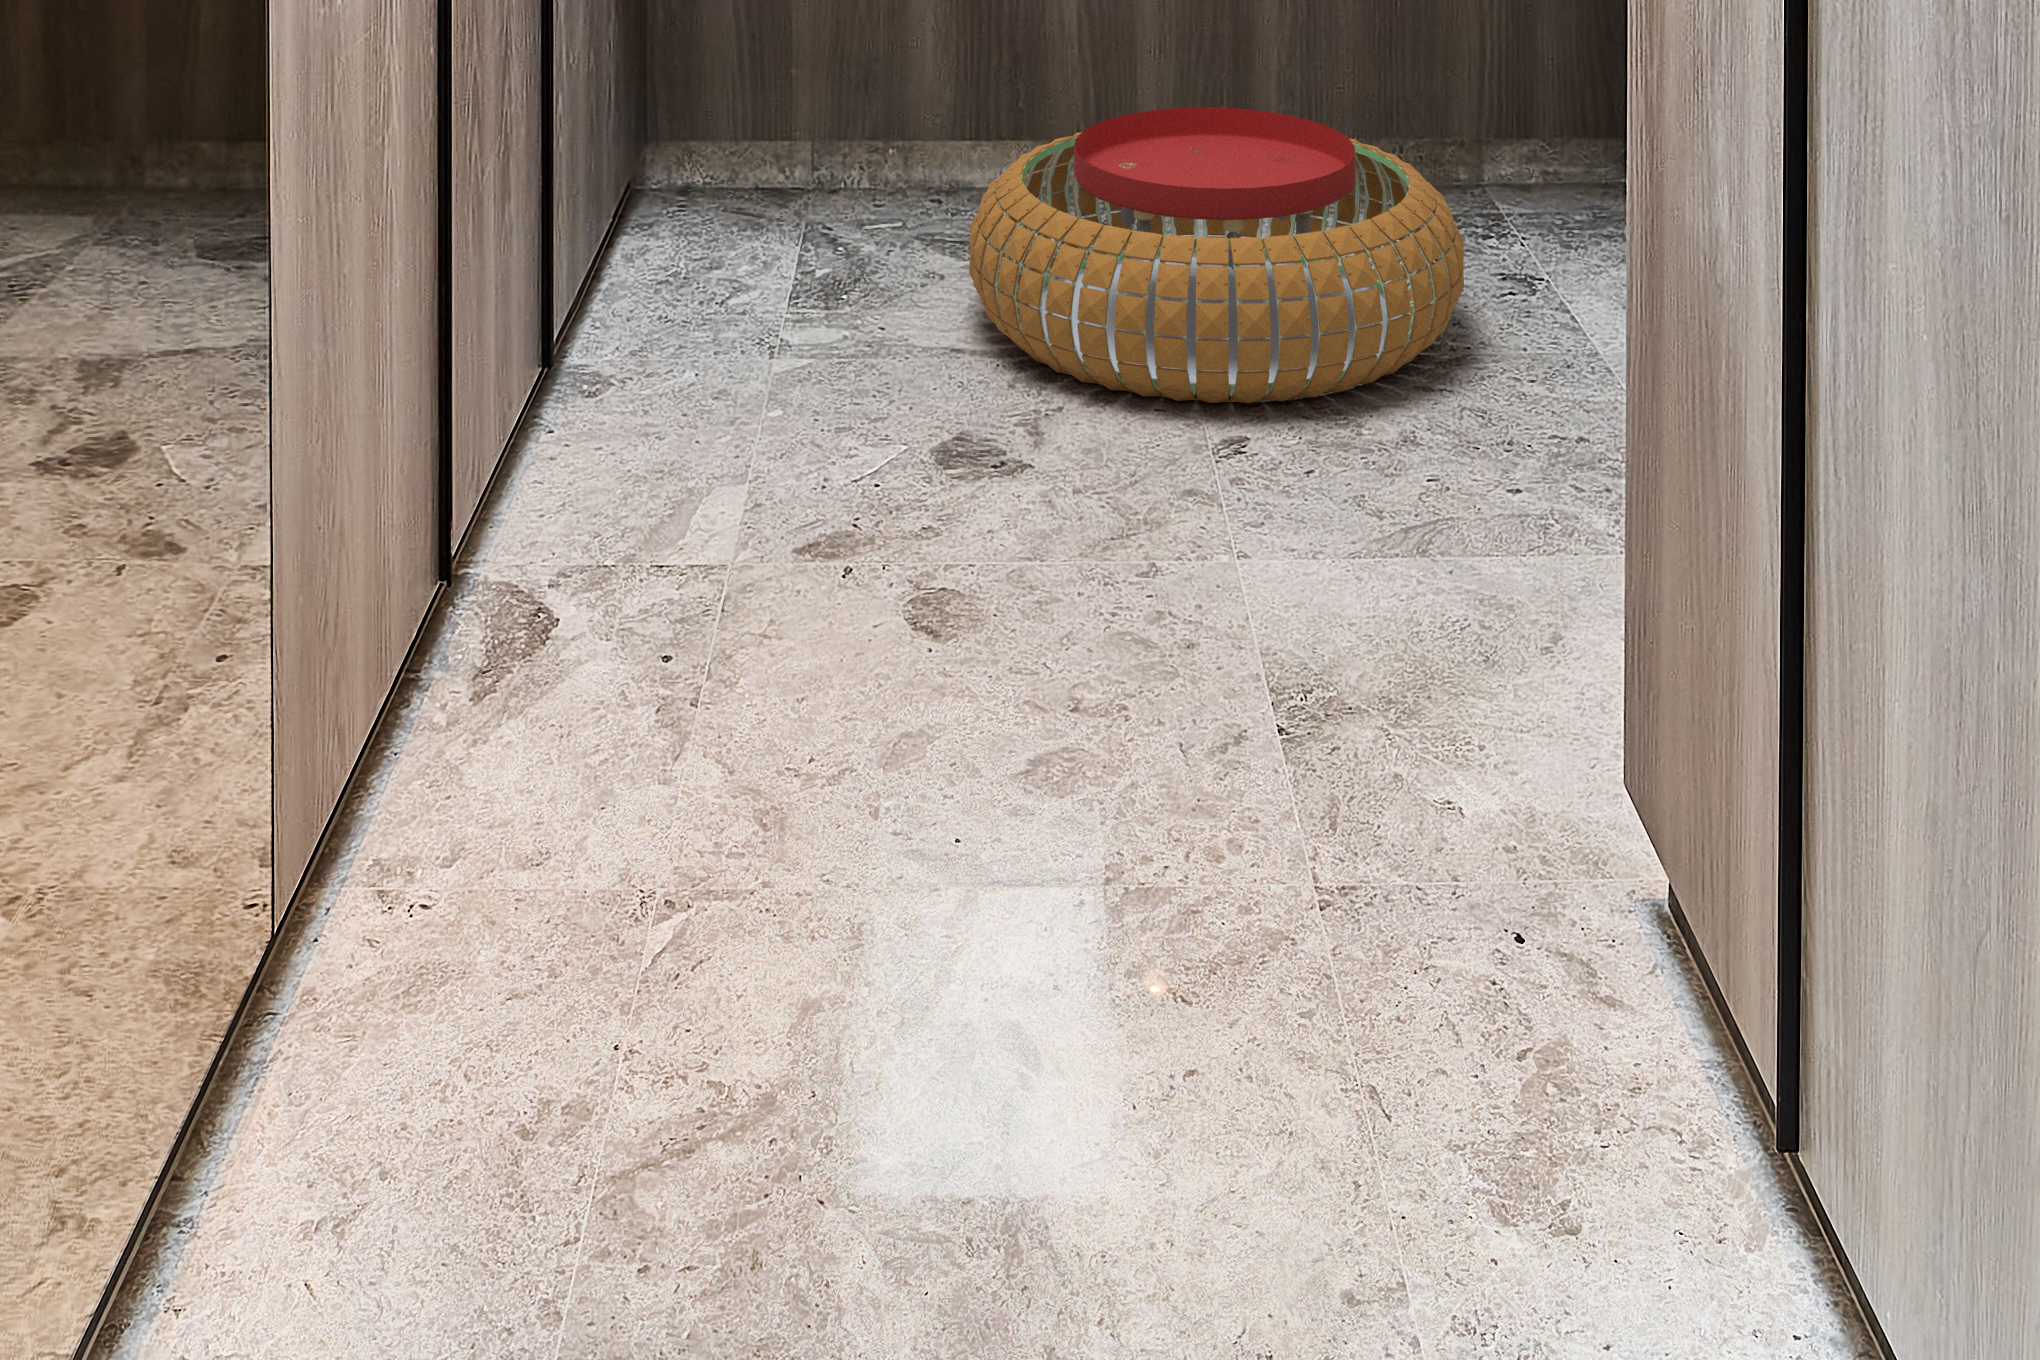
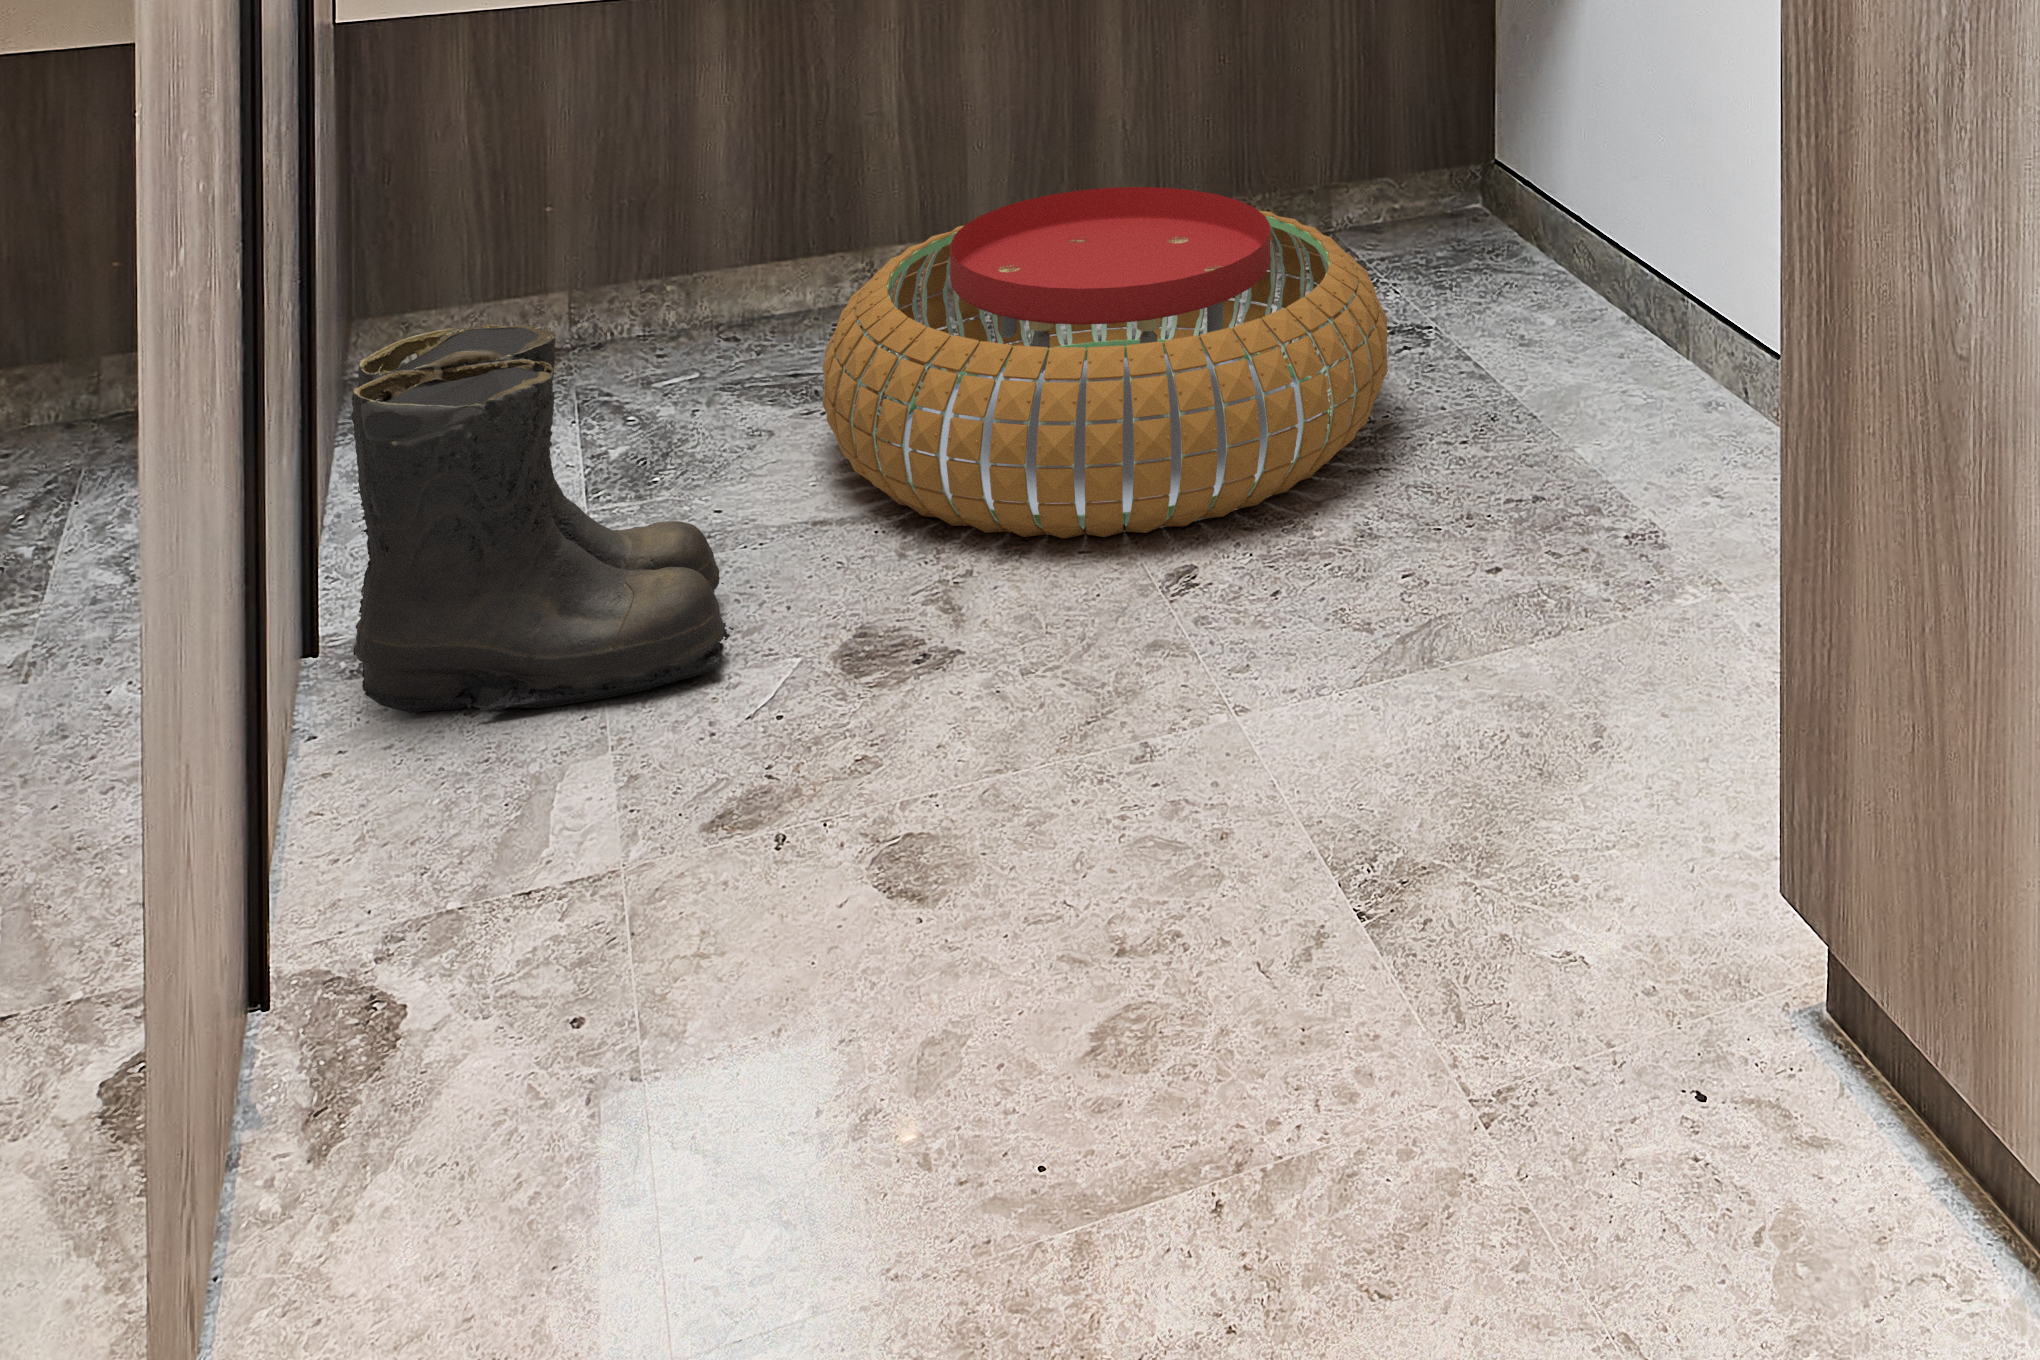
boots: none [579,148,860,450] -> present [351,324,733,712]

